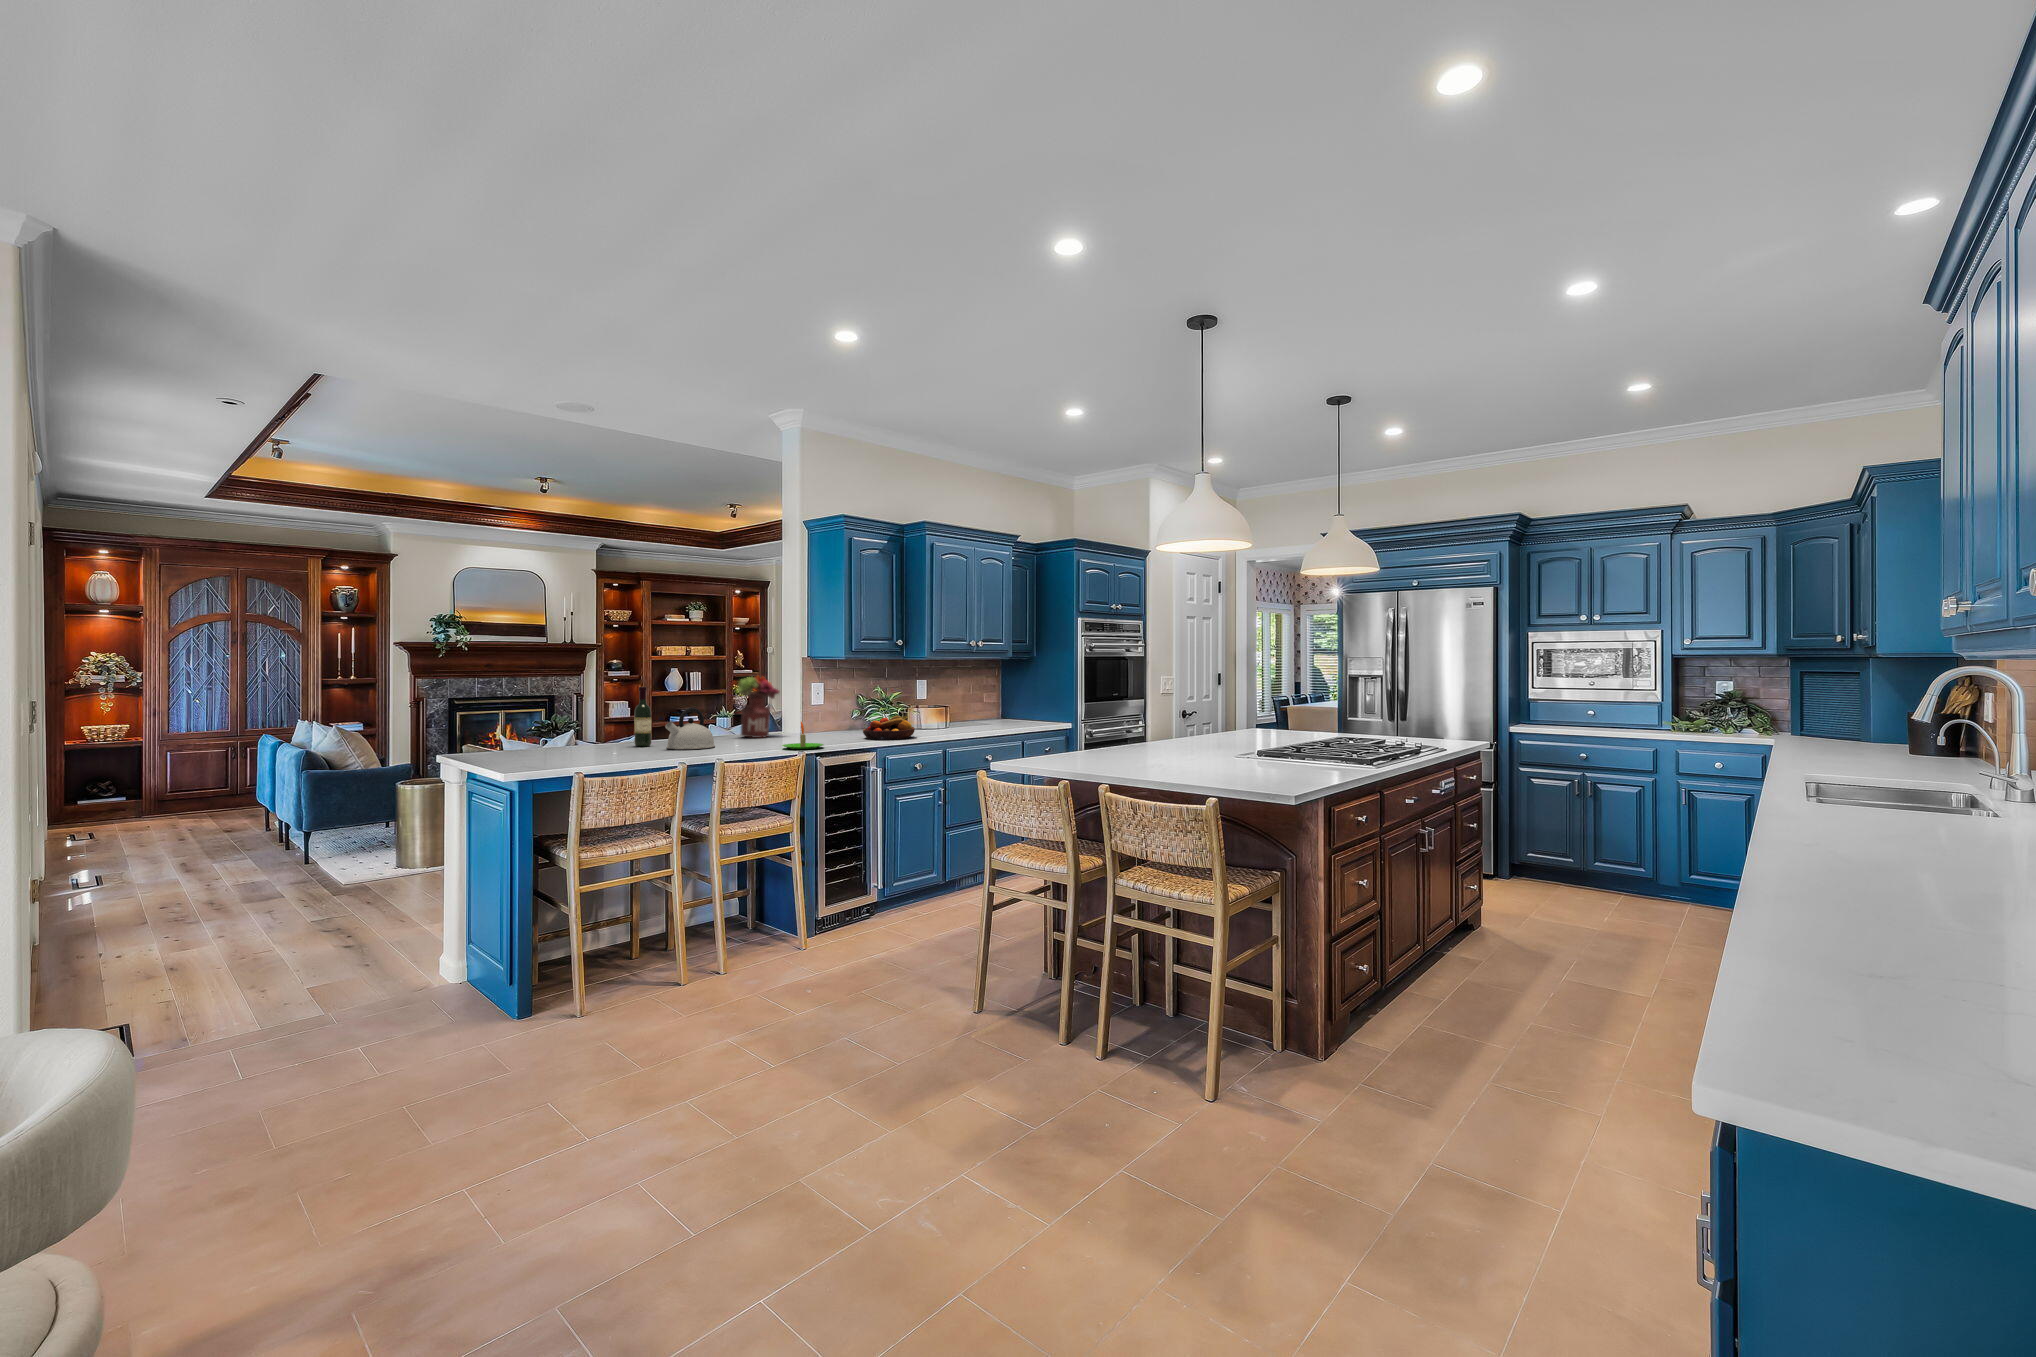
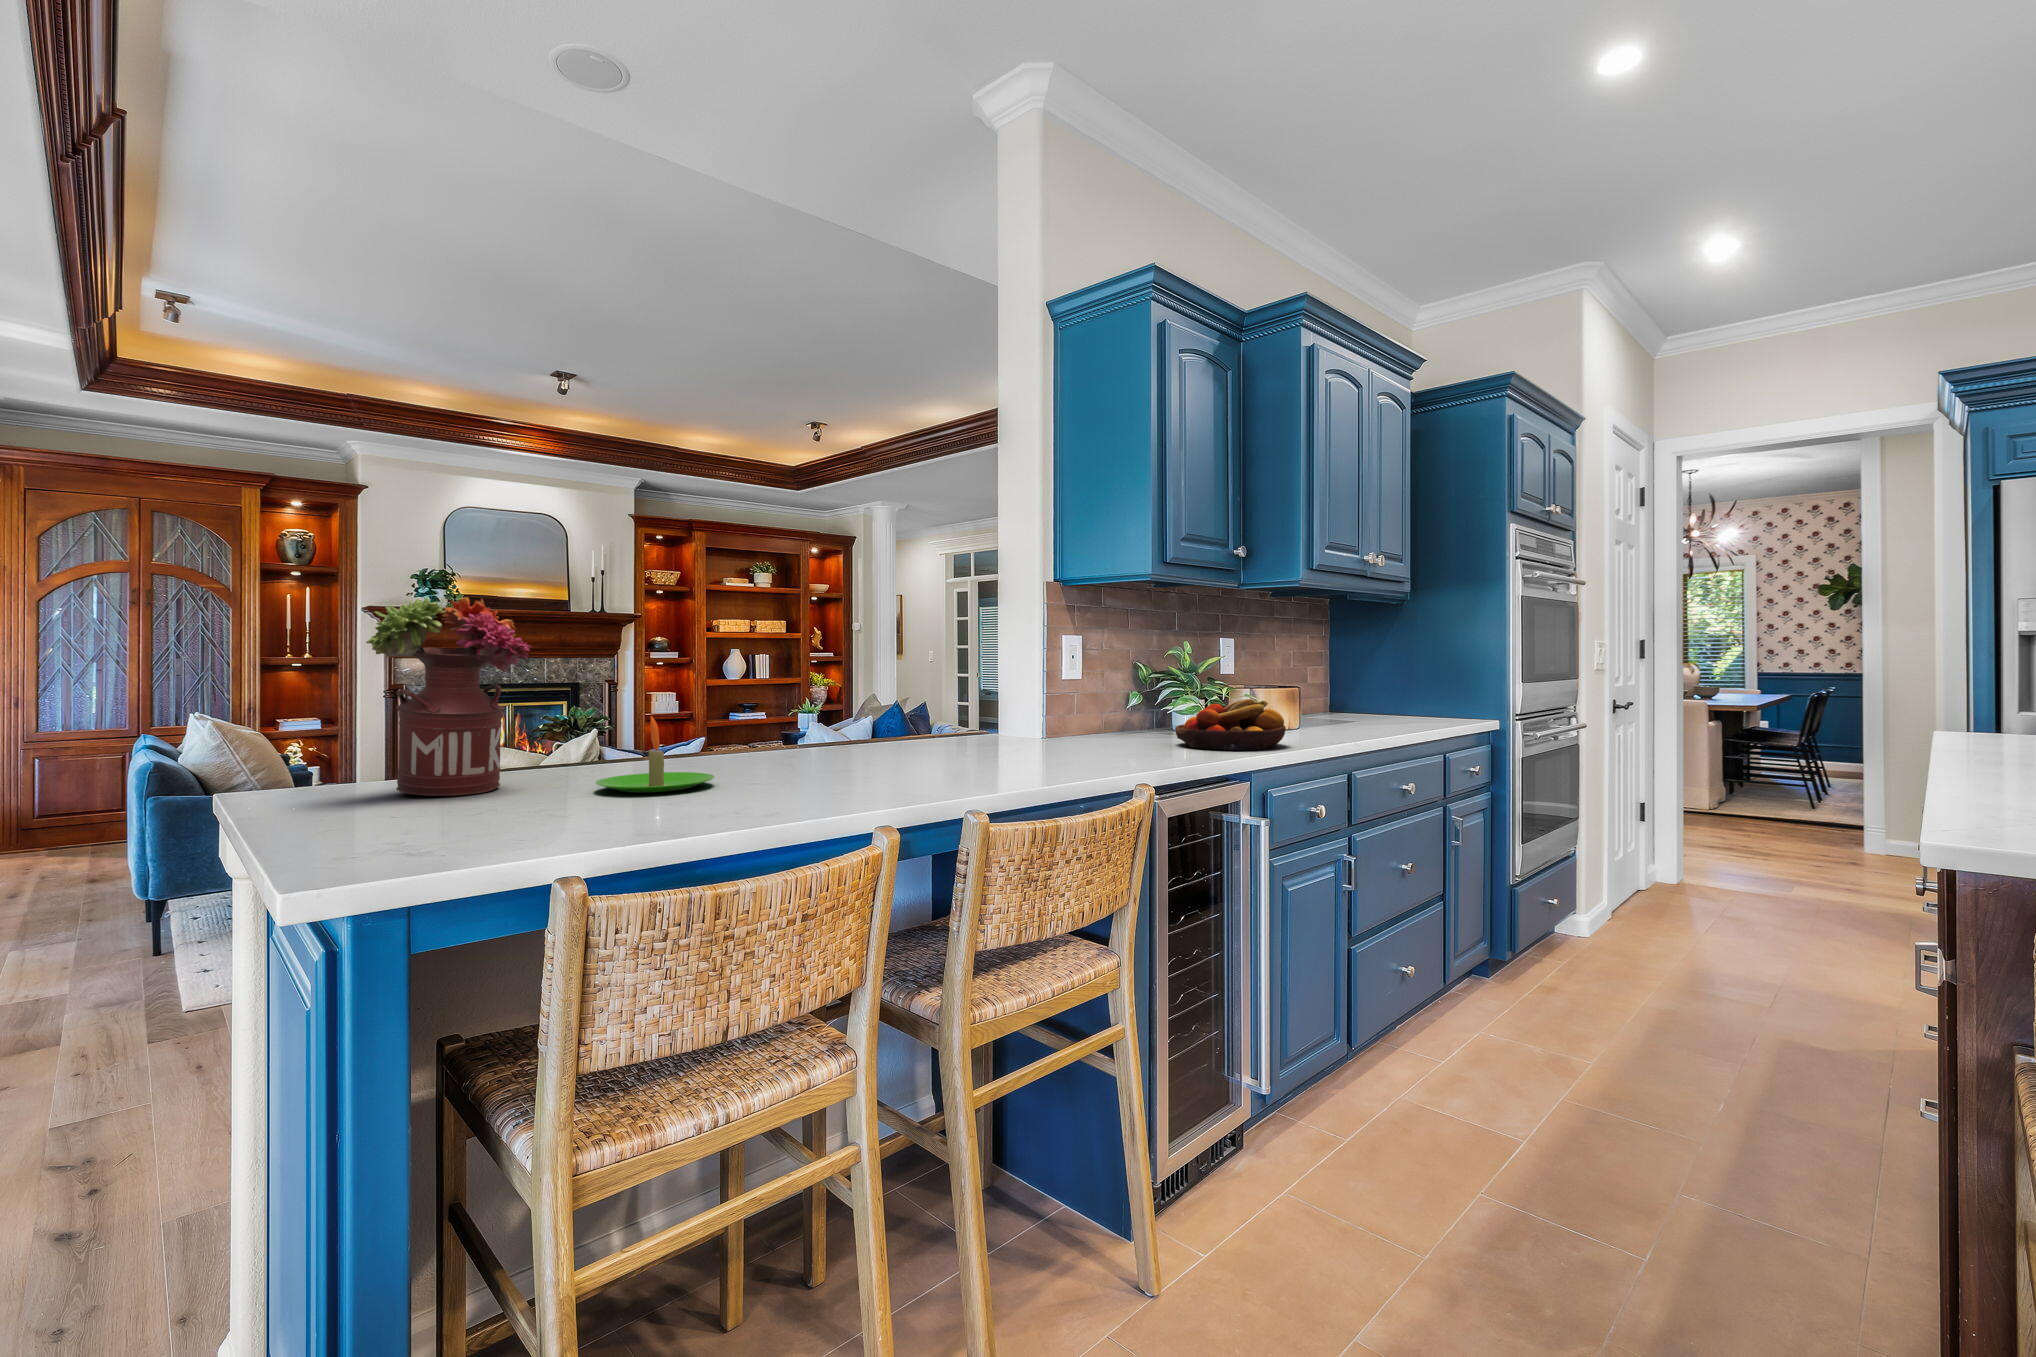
flower arrangement: present [737,676,779,738] -> present [366,596,533,796]
wine bottle: present [634,687,651,747] -> none [713,630,750,766]
kettle: present [665,707,715,749] -> none [790,675,900,775]
candle: present [782,722,824,749] -> present [595,716,715,793]

